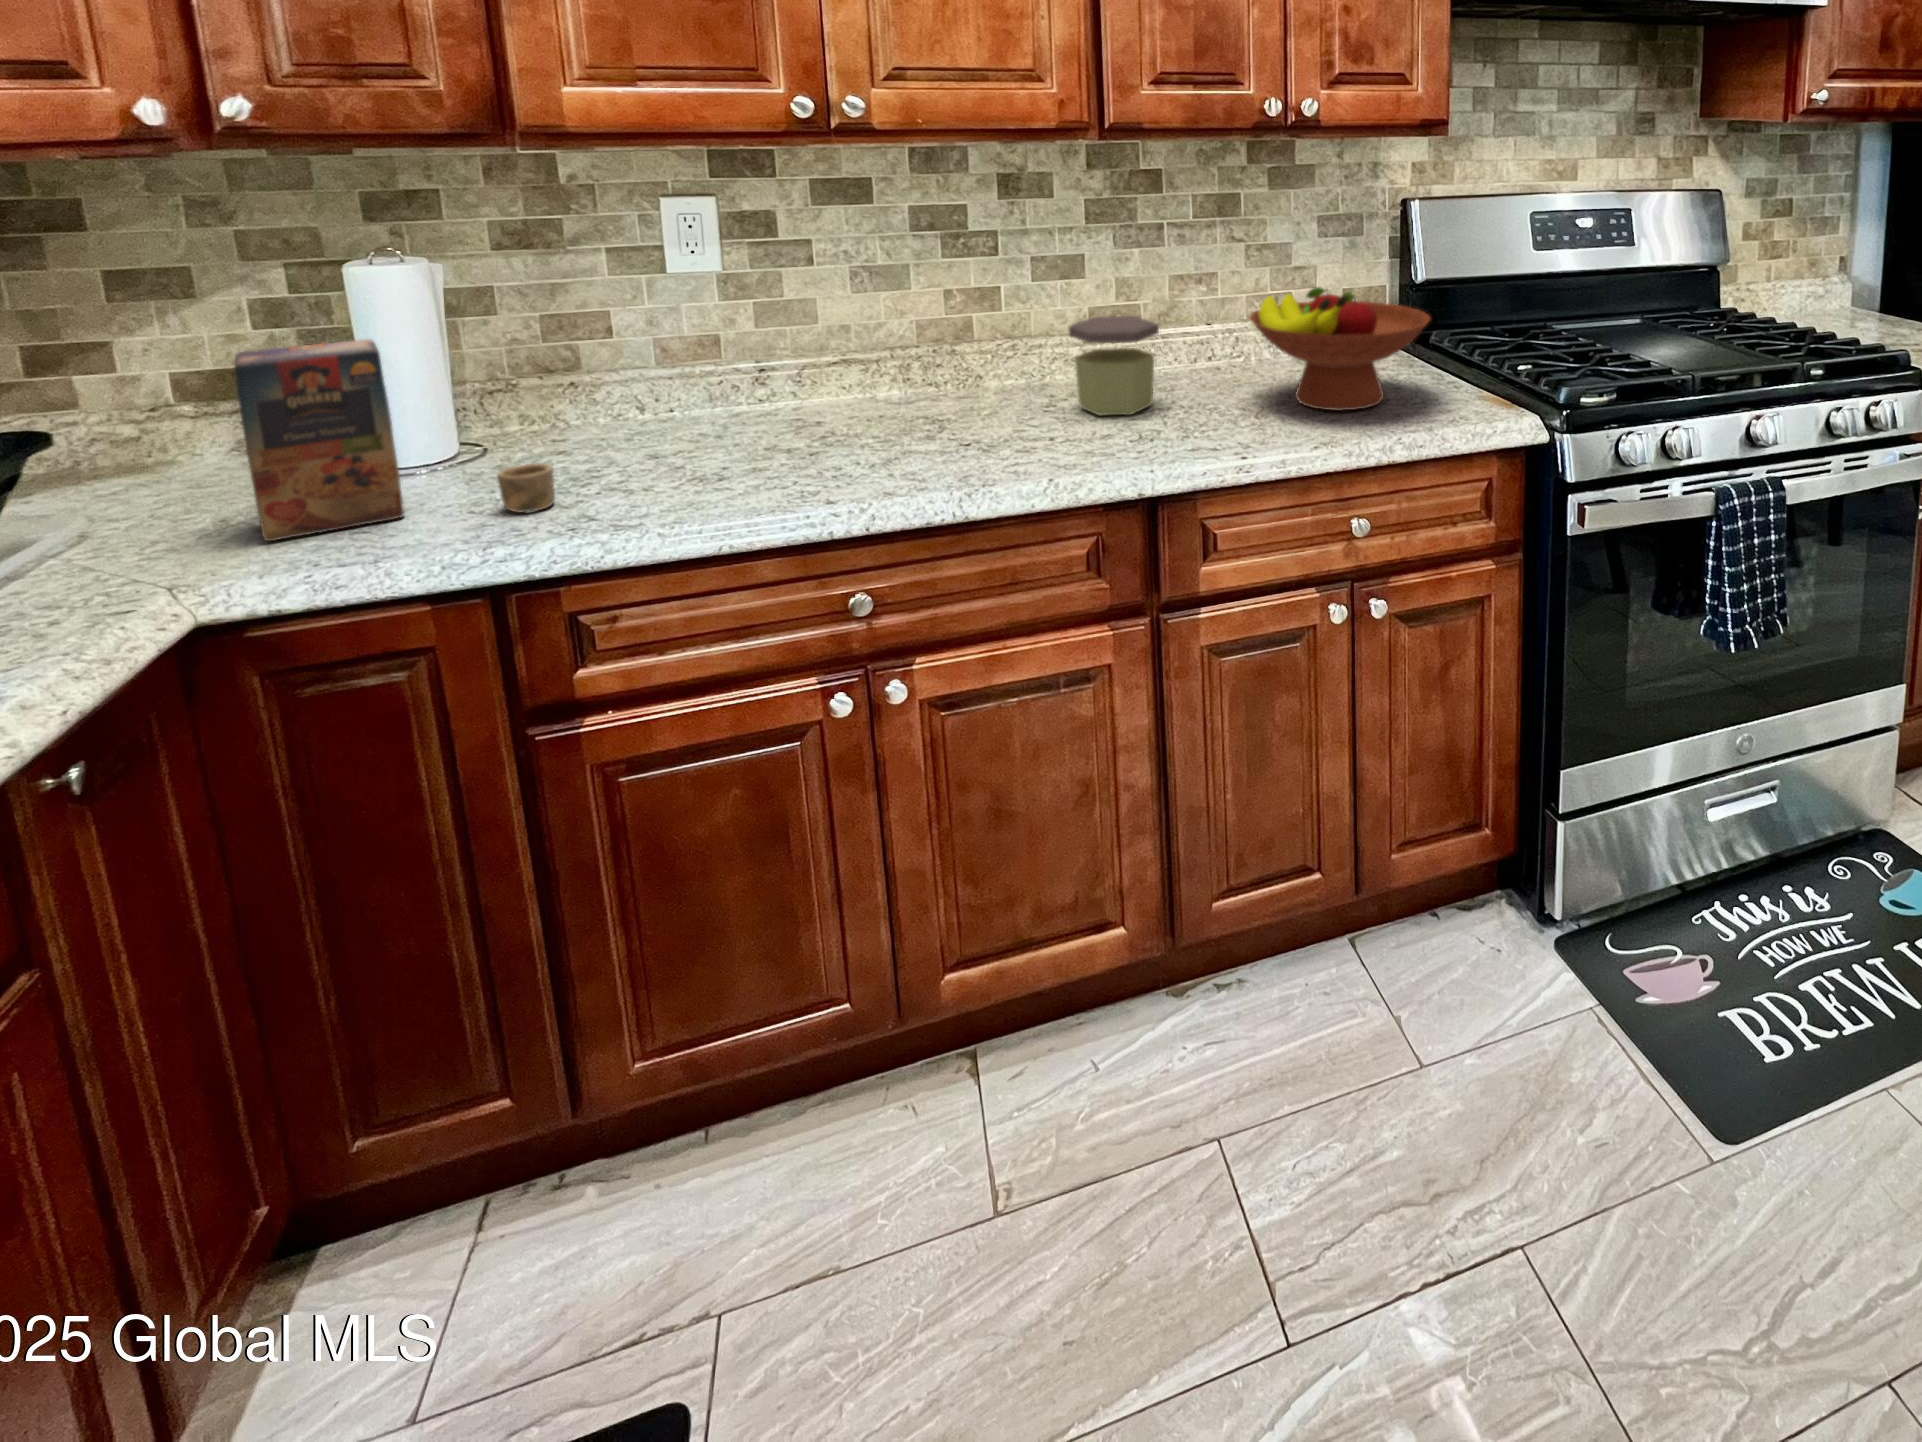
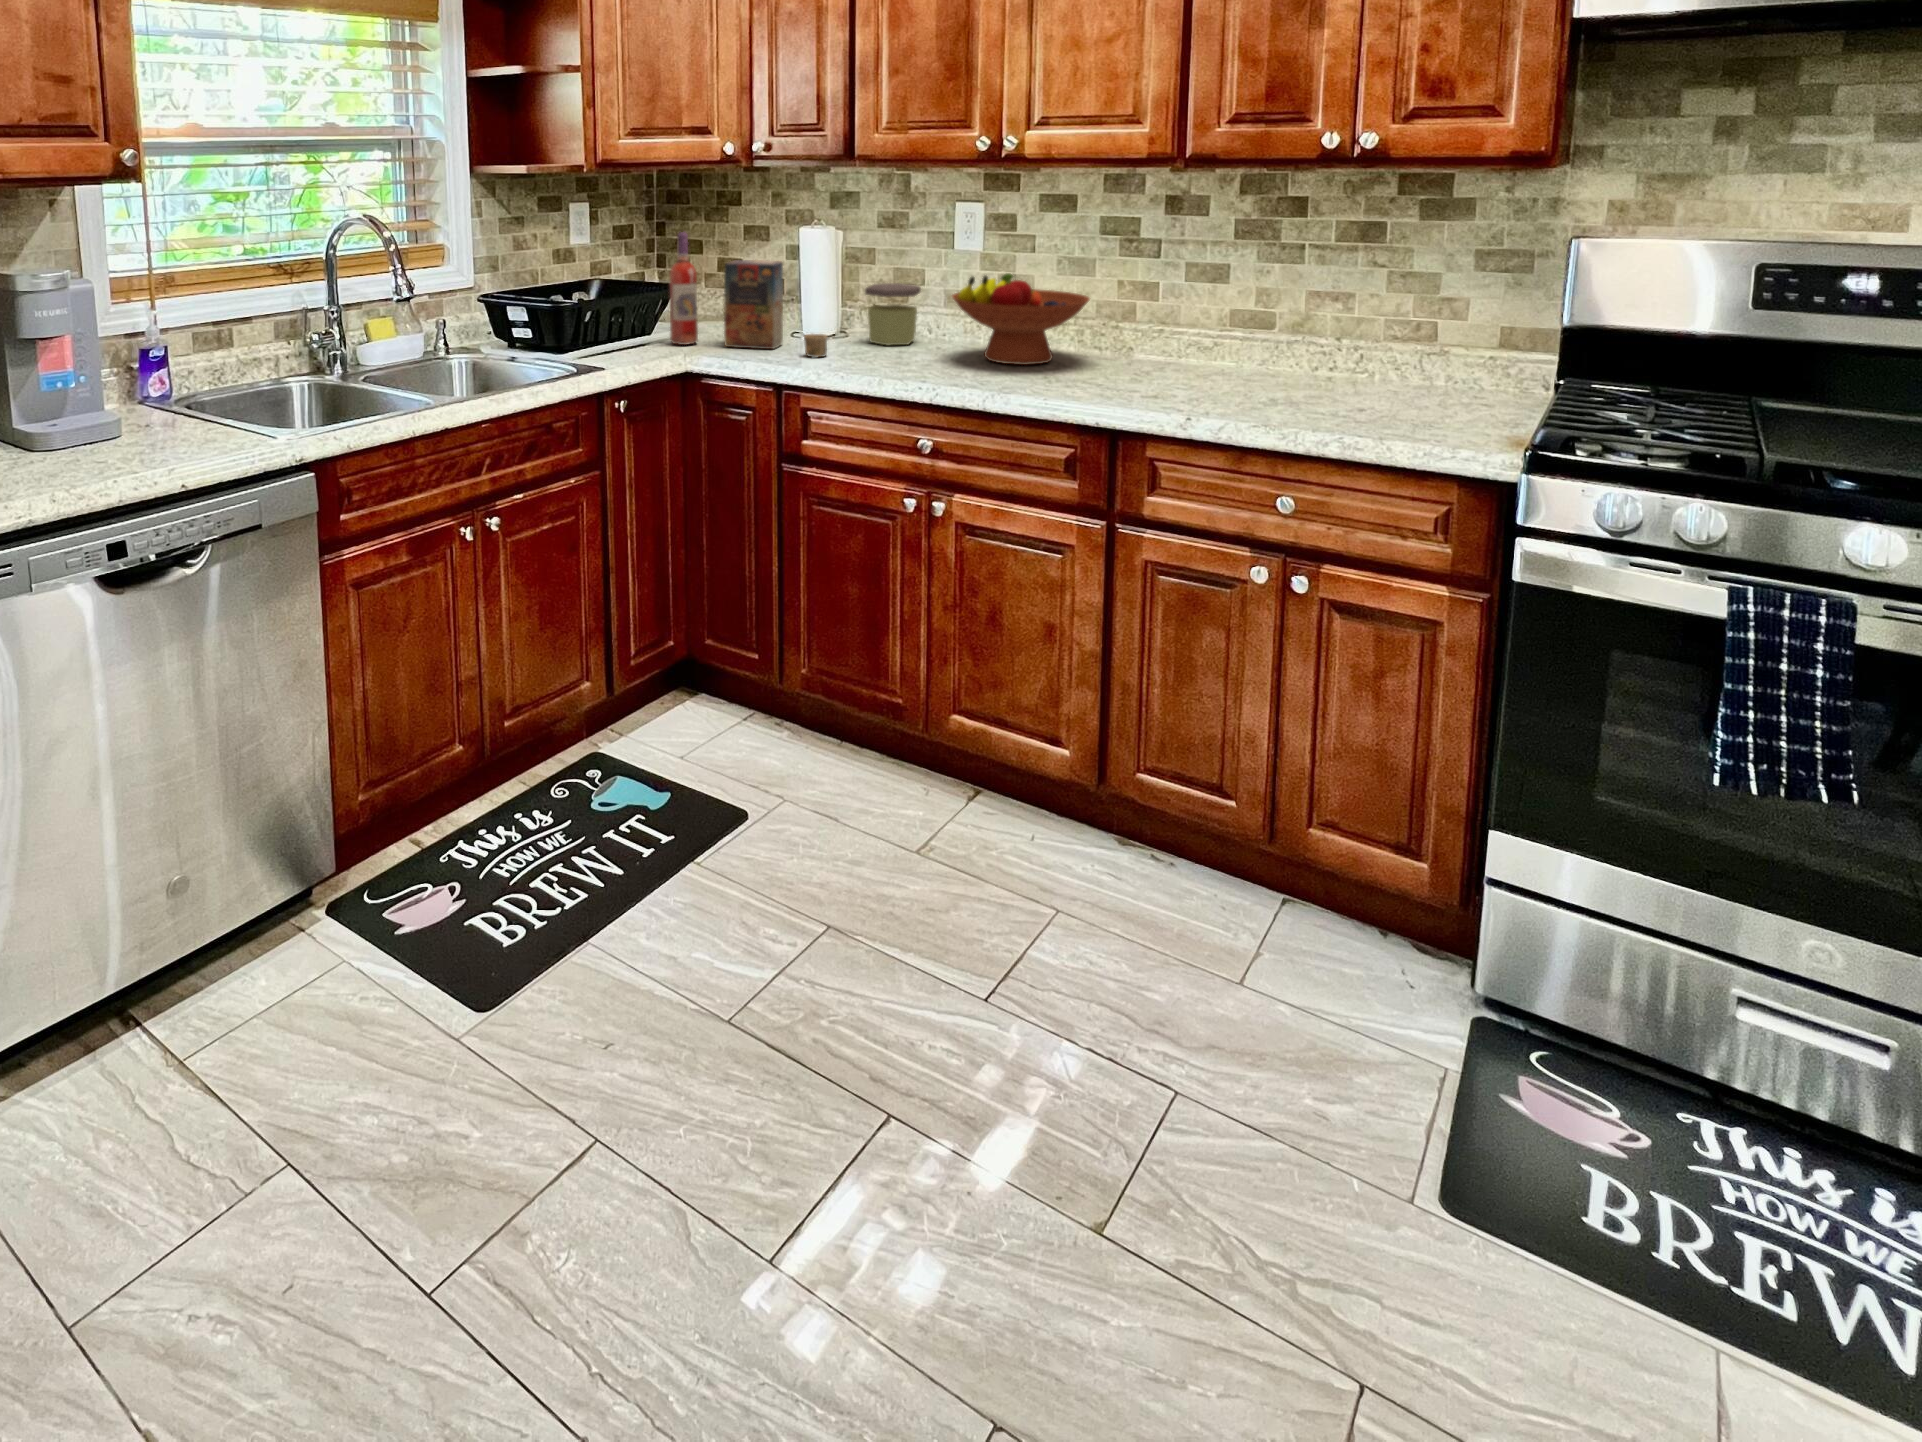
fruit bowl: present [1250,287,1430,411] -> present [952,273,1090,365]
wine bottle: none [45,309,164,571] -> present [670,232,698,345]
jar: present [1069,316,1159,415] -> present [865,283,921,345]

